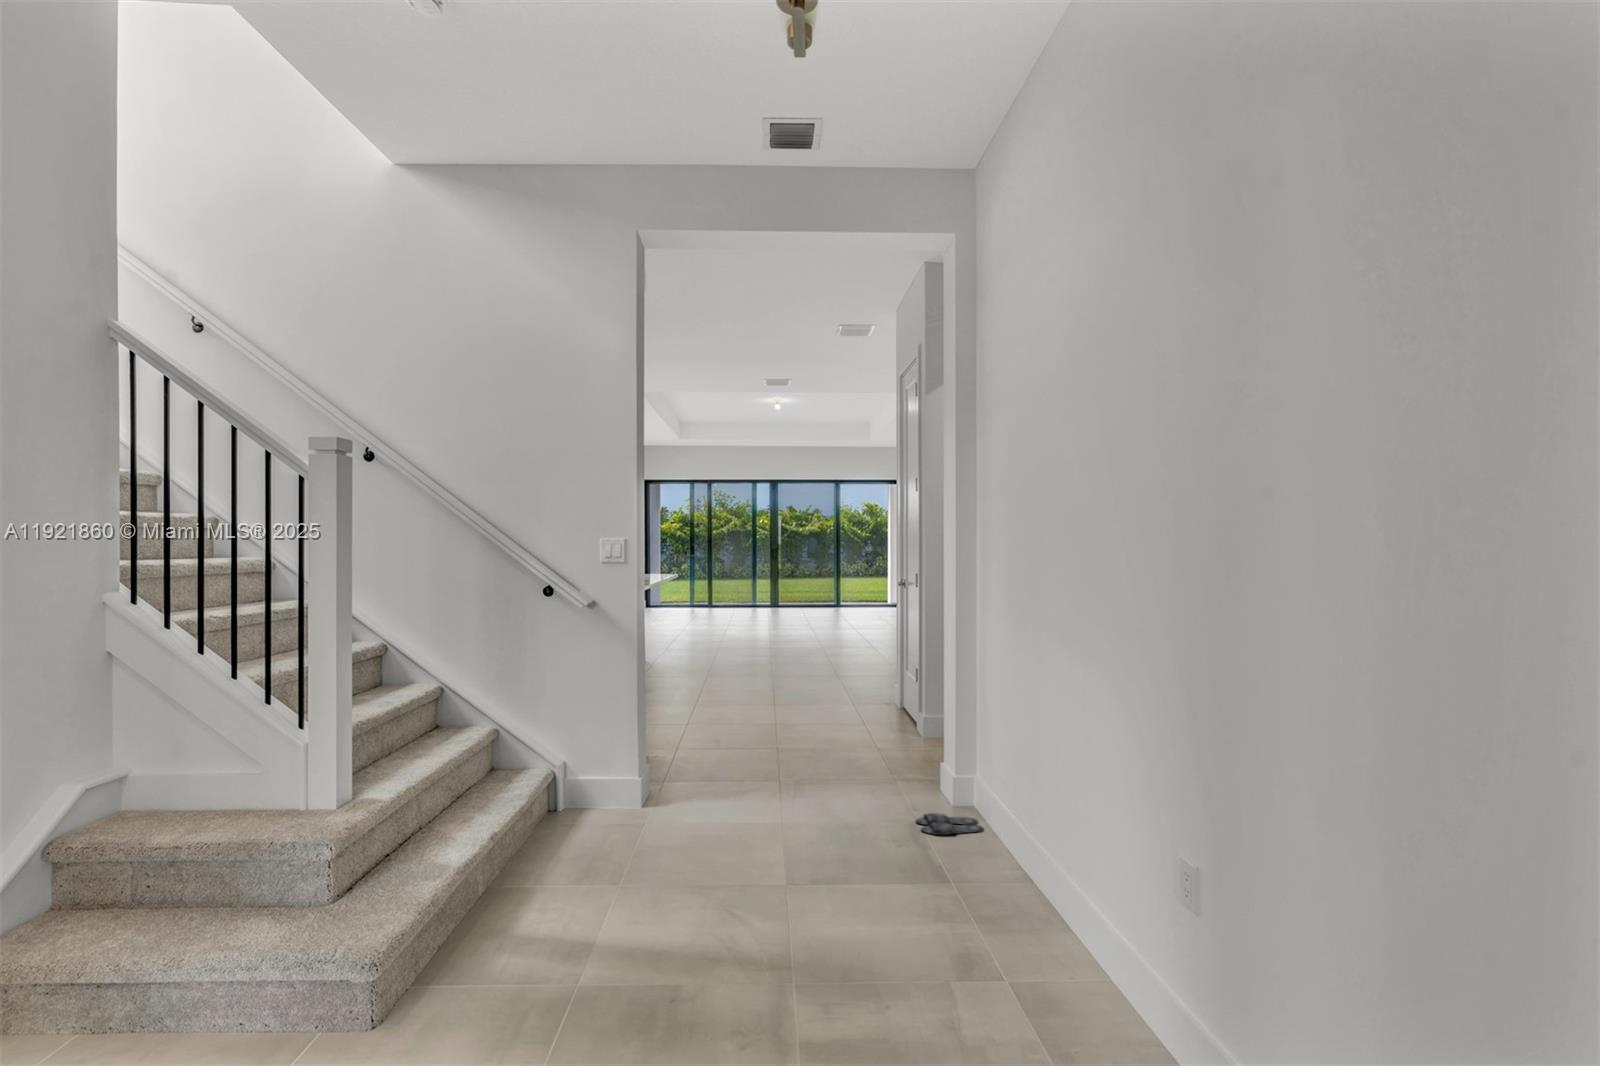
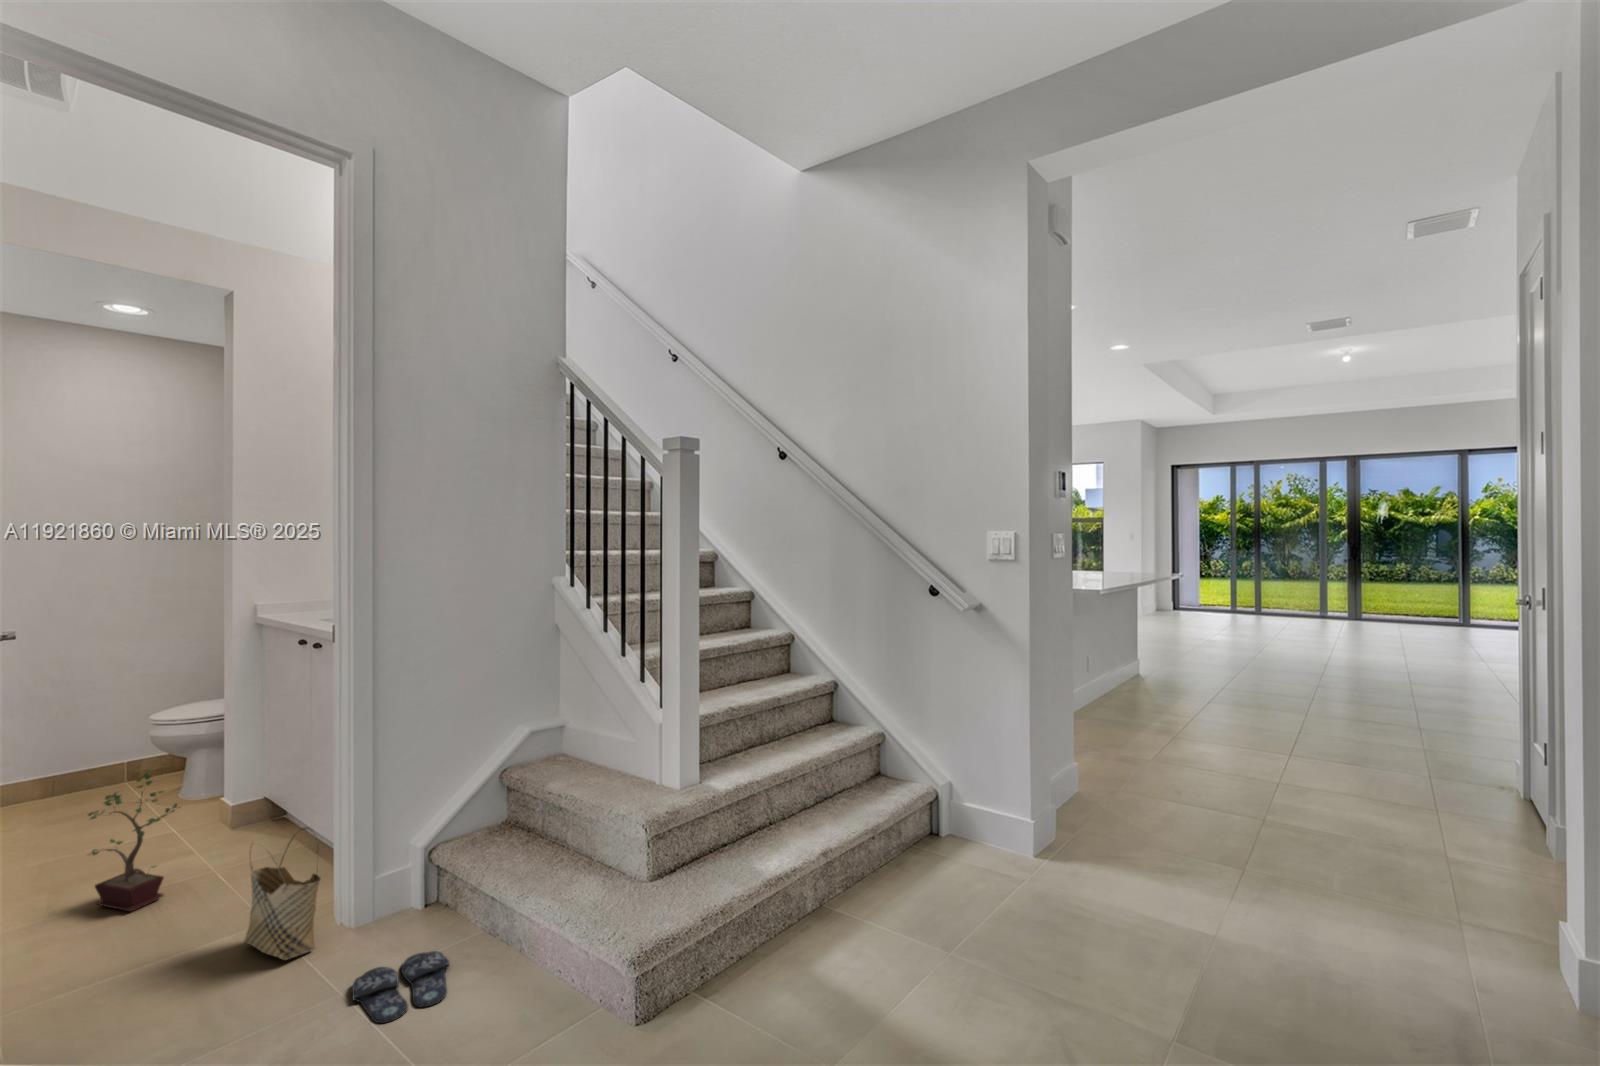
woven basket: none [829,761,884,854] -> present [245,827,321,960]
potted plant: none [653,764,758,902] -> present [88,772,177,912]

